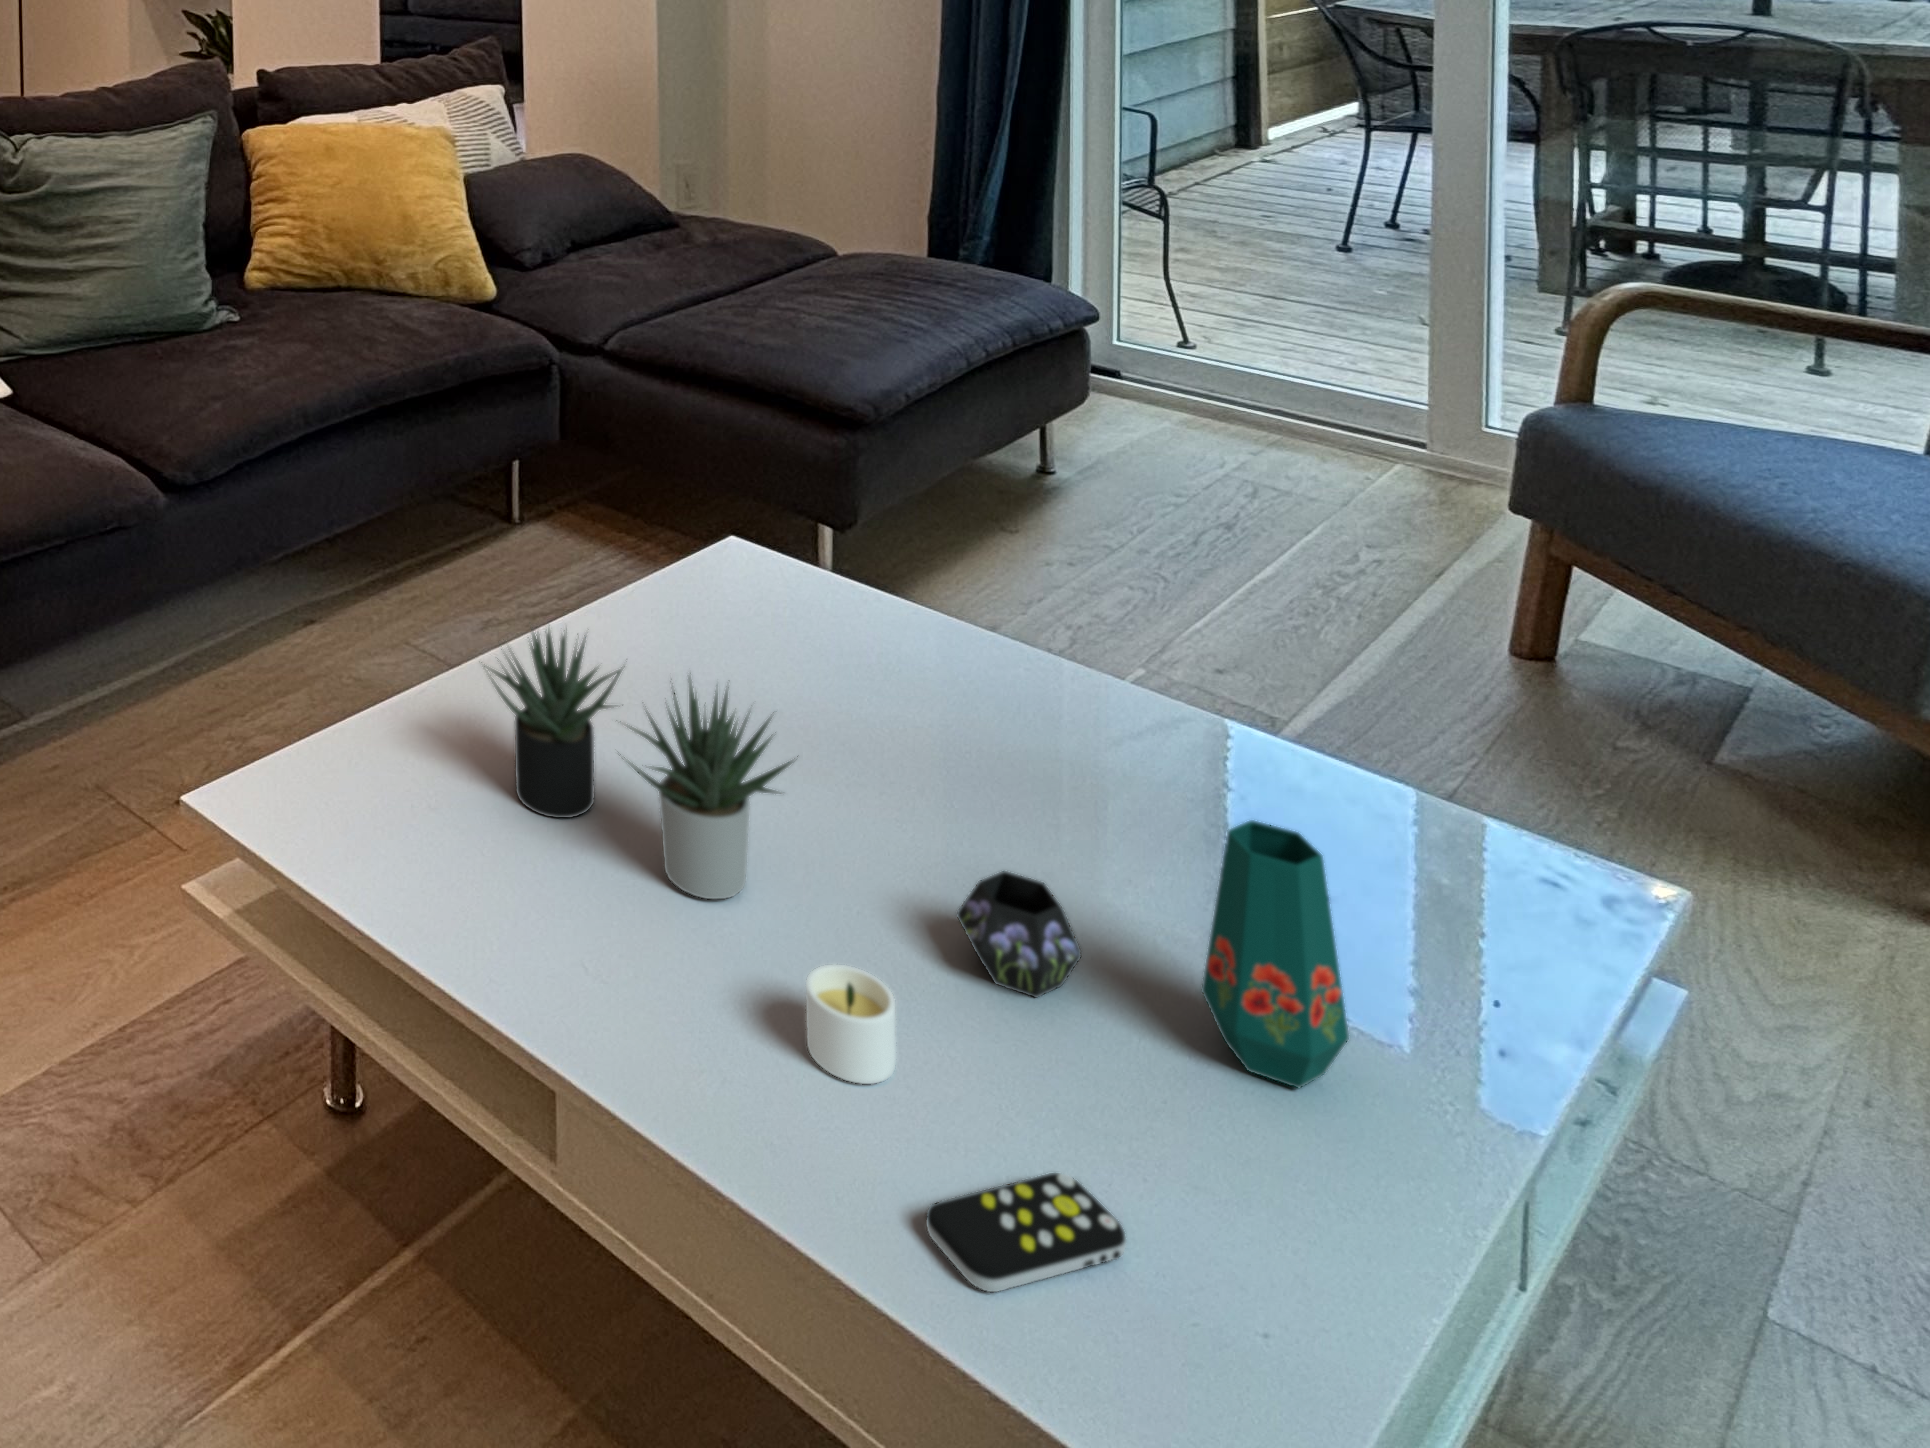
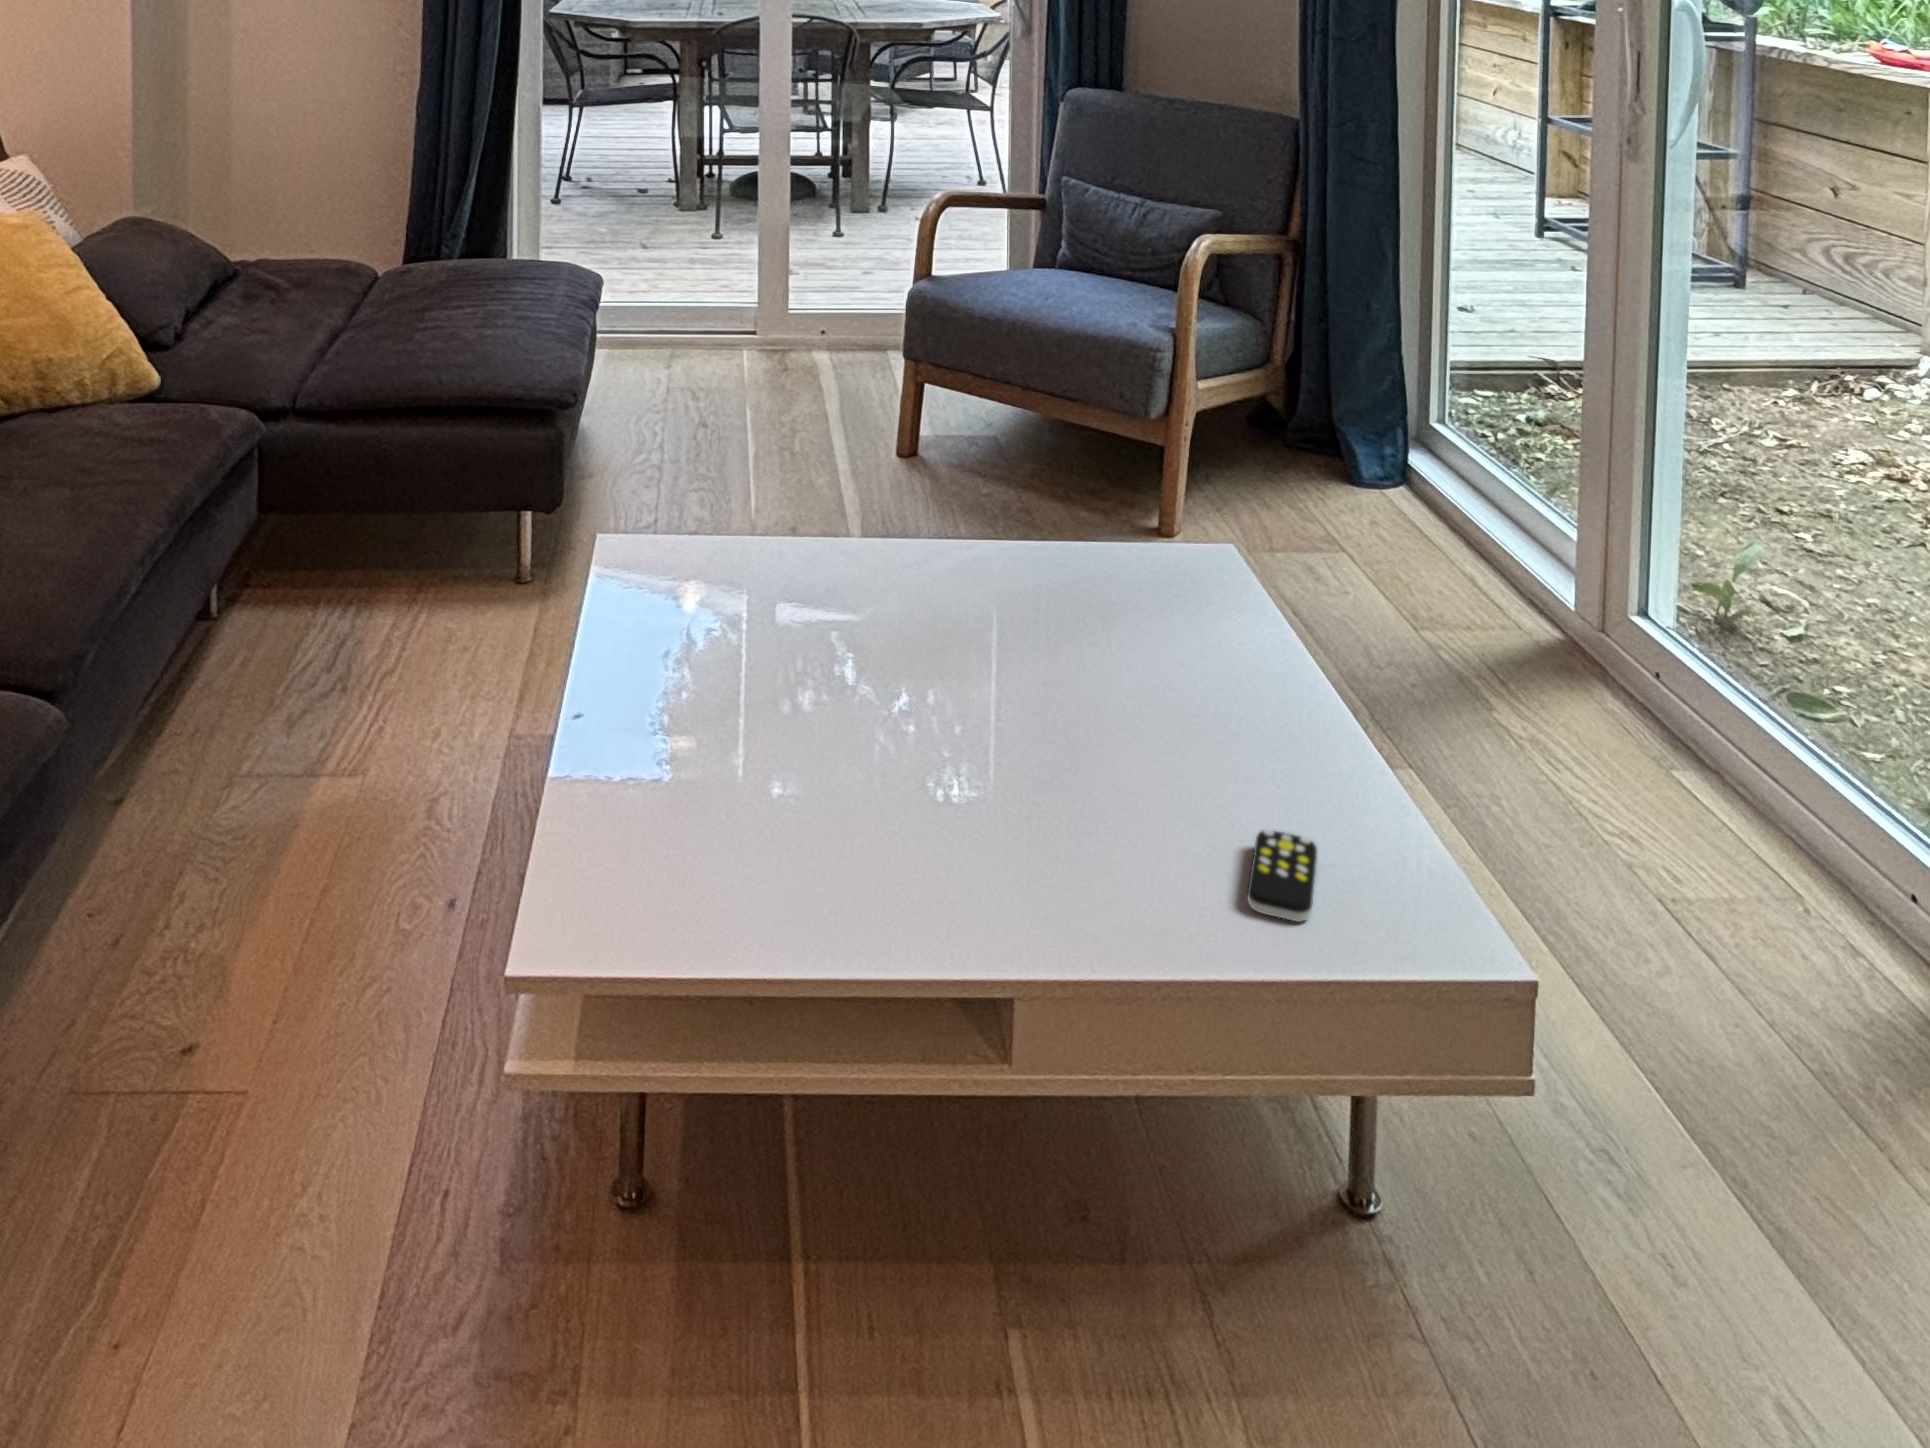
succulent plant: present [484,627,798,899] -> none [671,612,982,810]
vase: present [957,820,1349,1088] -> none [1056,561,1258,754]
candle: present [806,965,896,1084] -> none [1072,776,1160,868]

